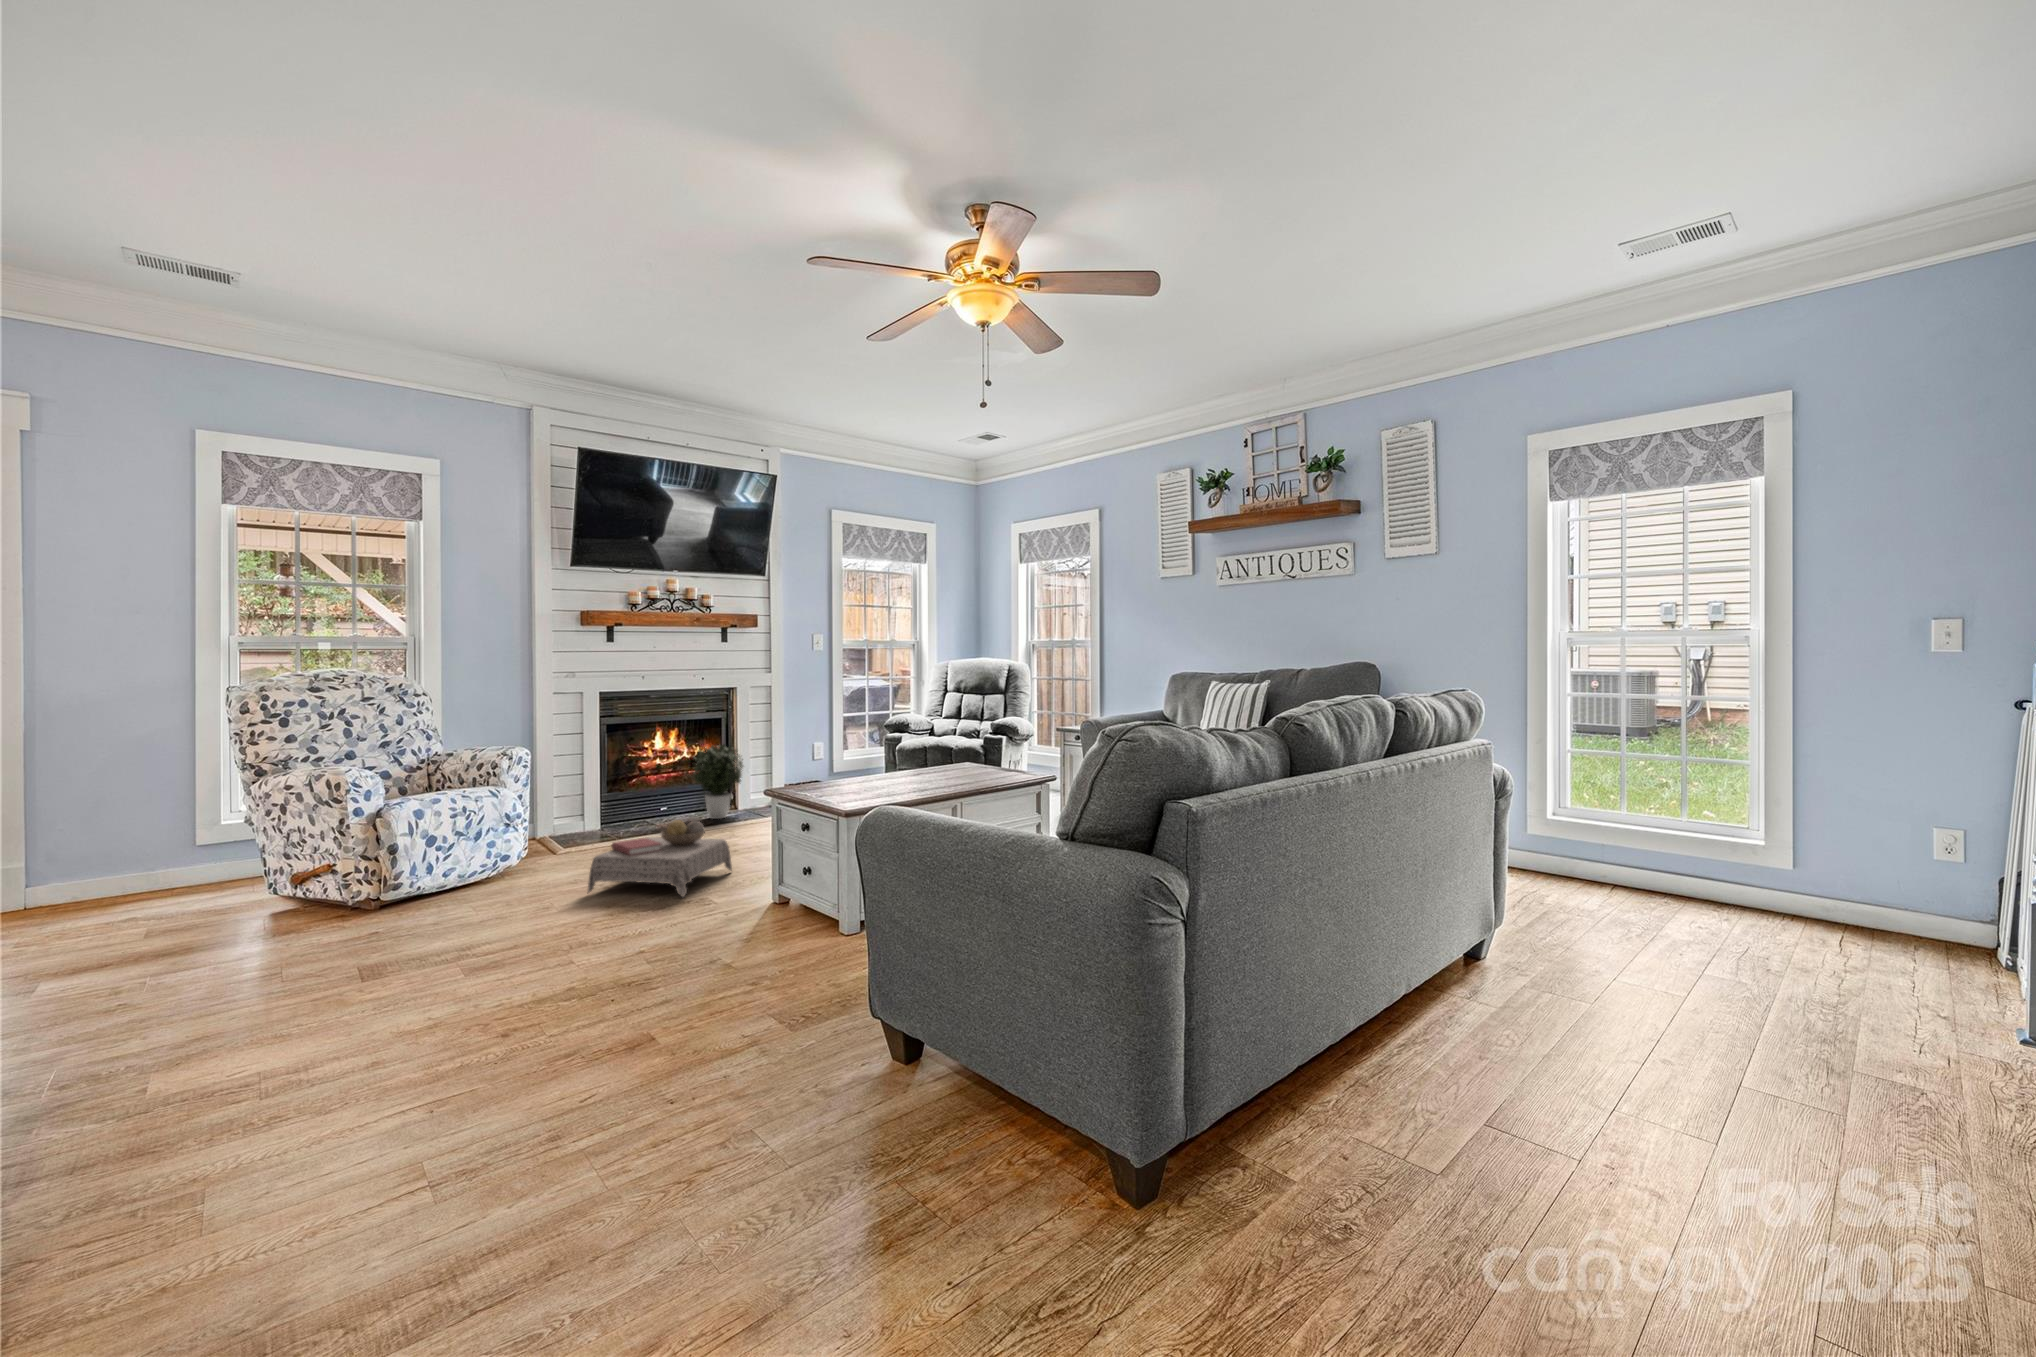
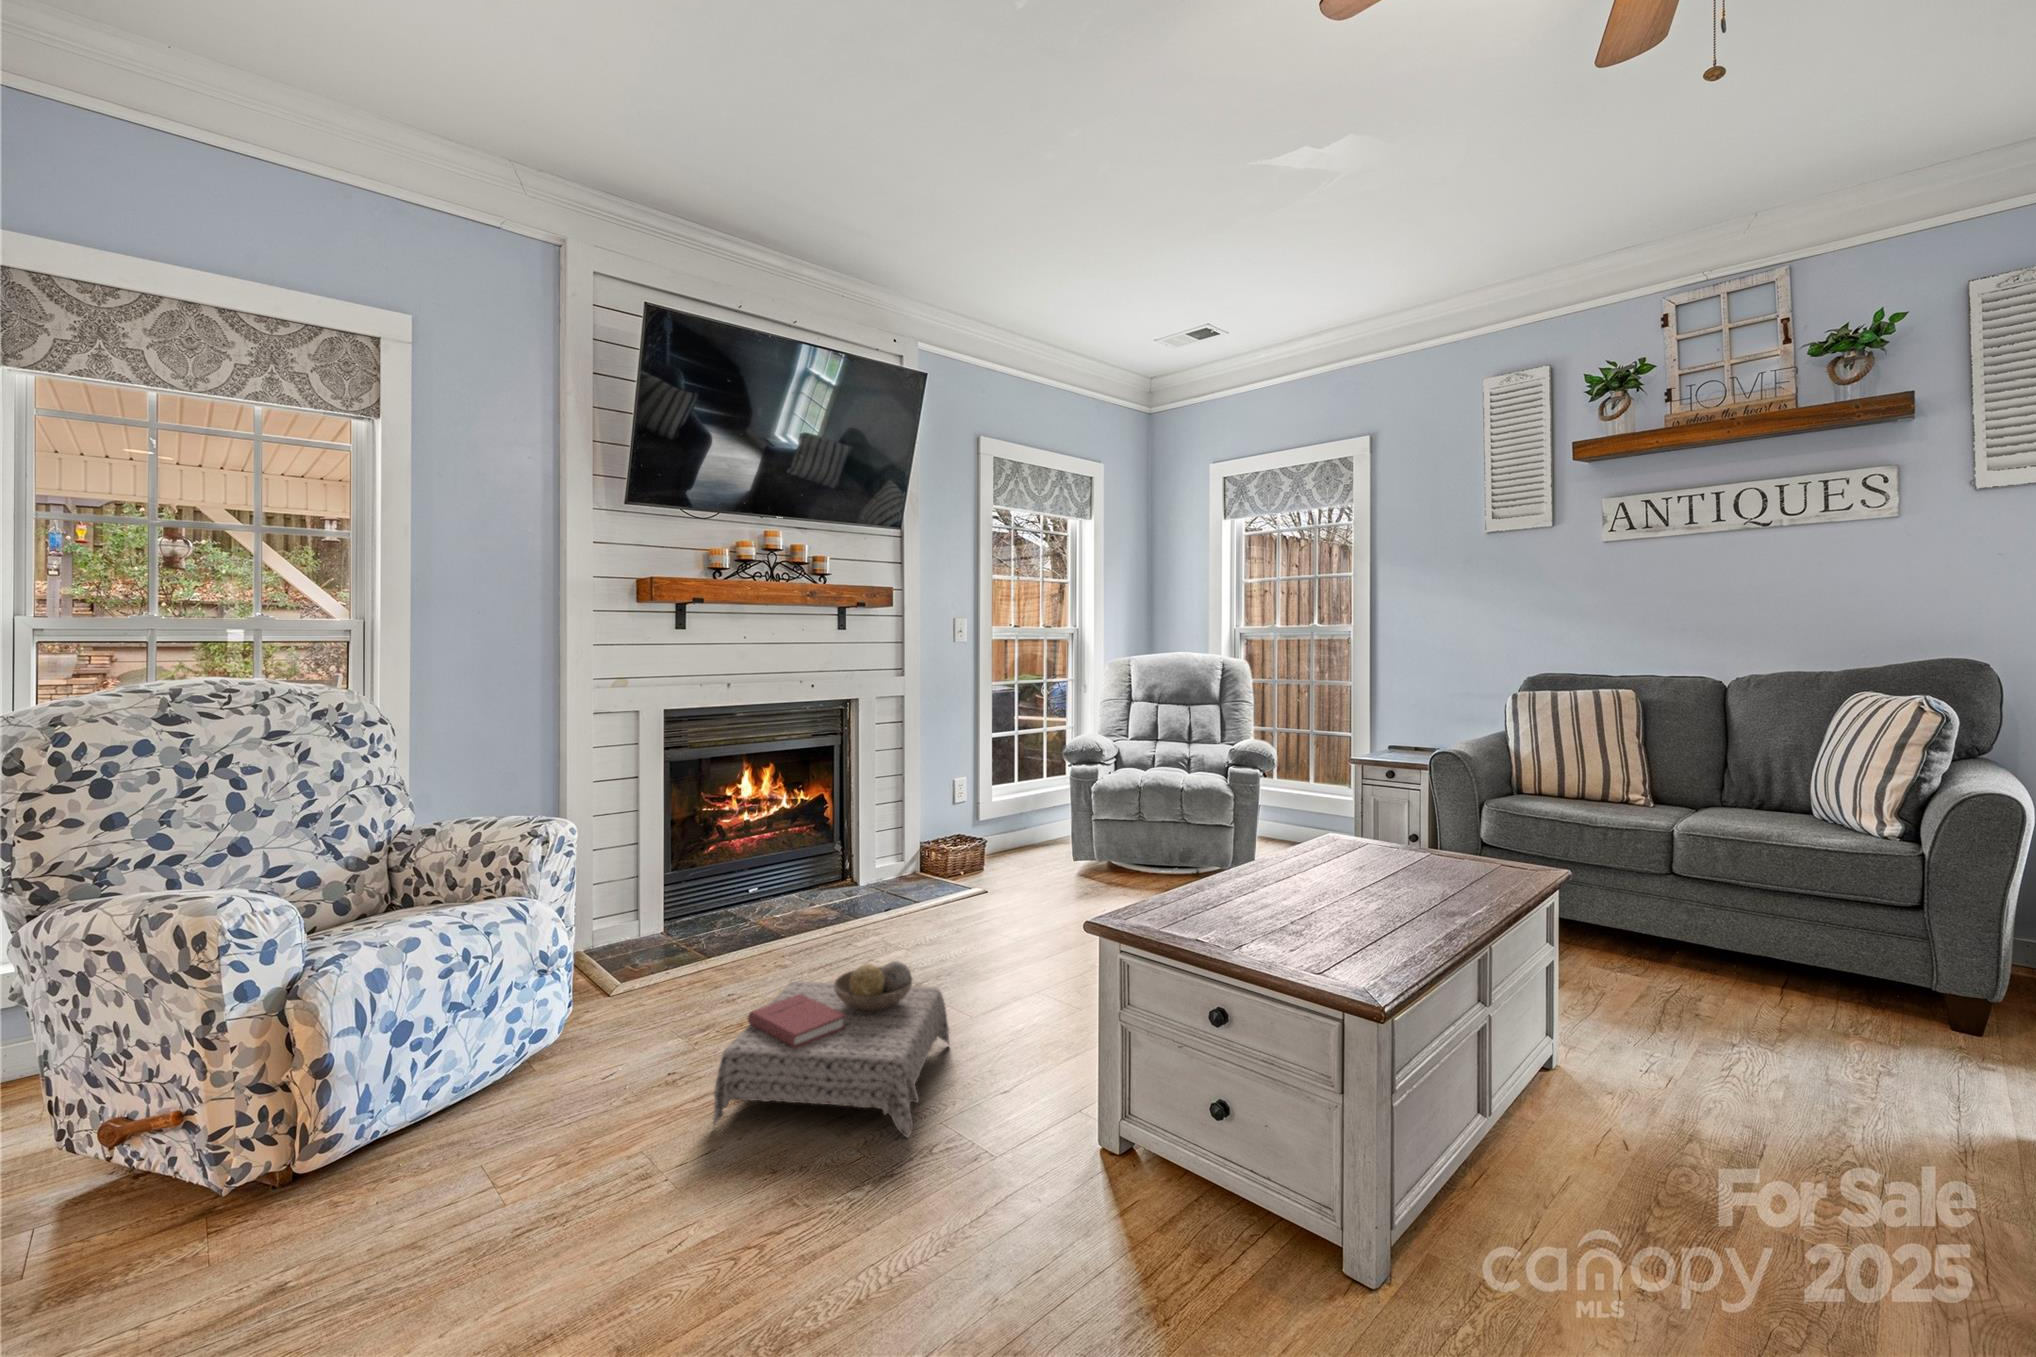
potted plant: present [692,745,743,819] -> none [798,784,878,899]

